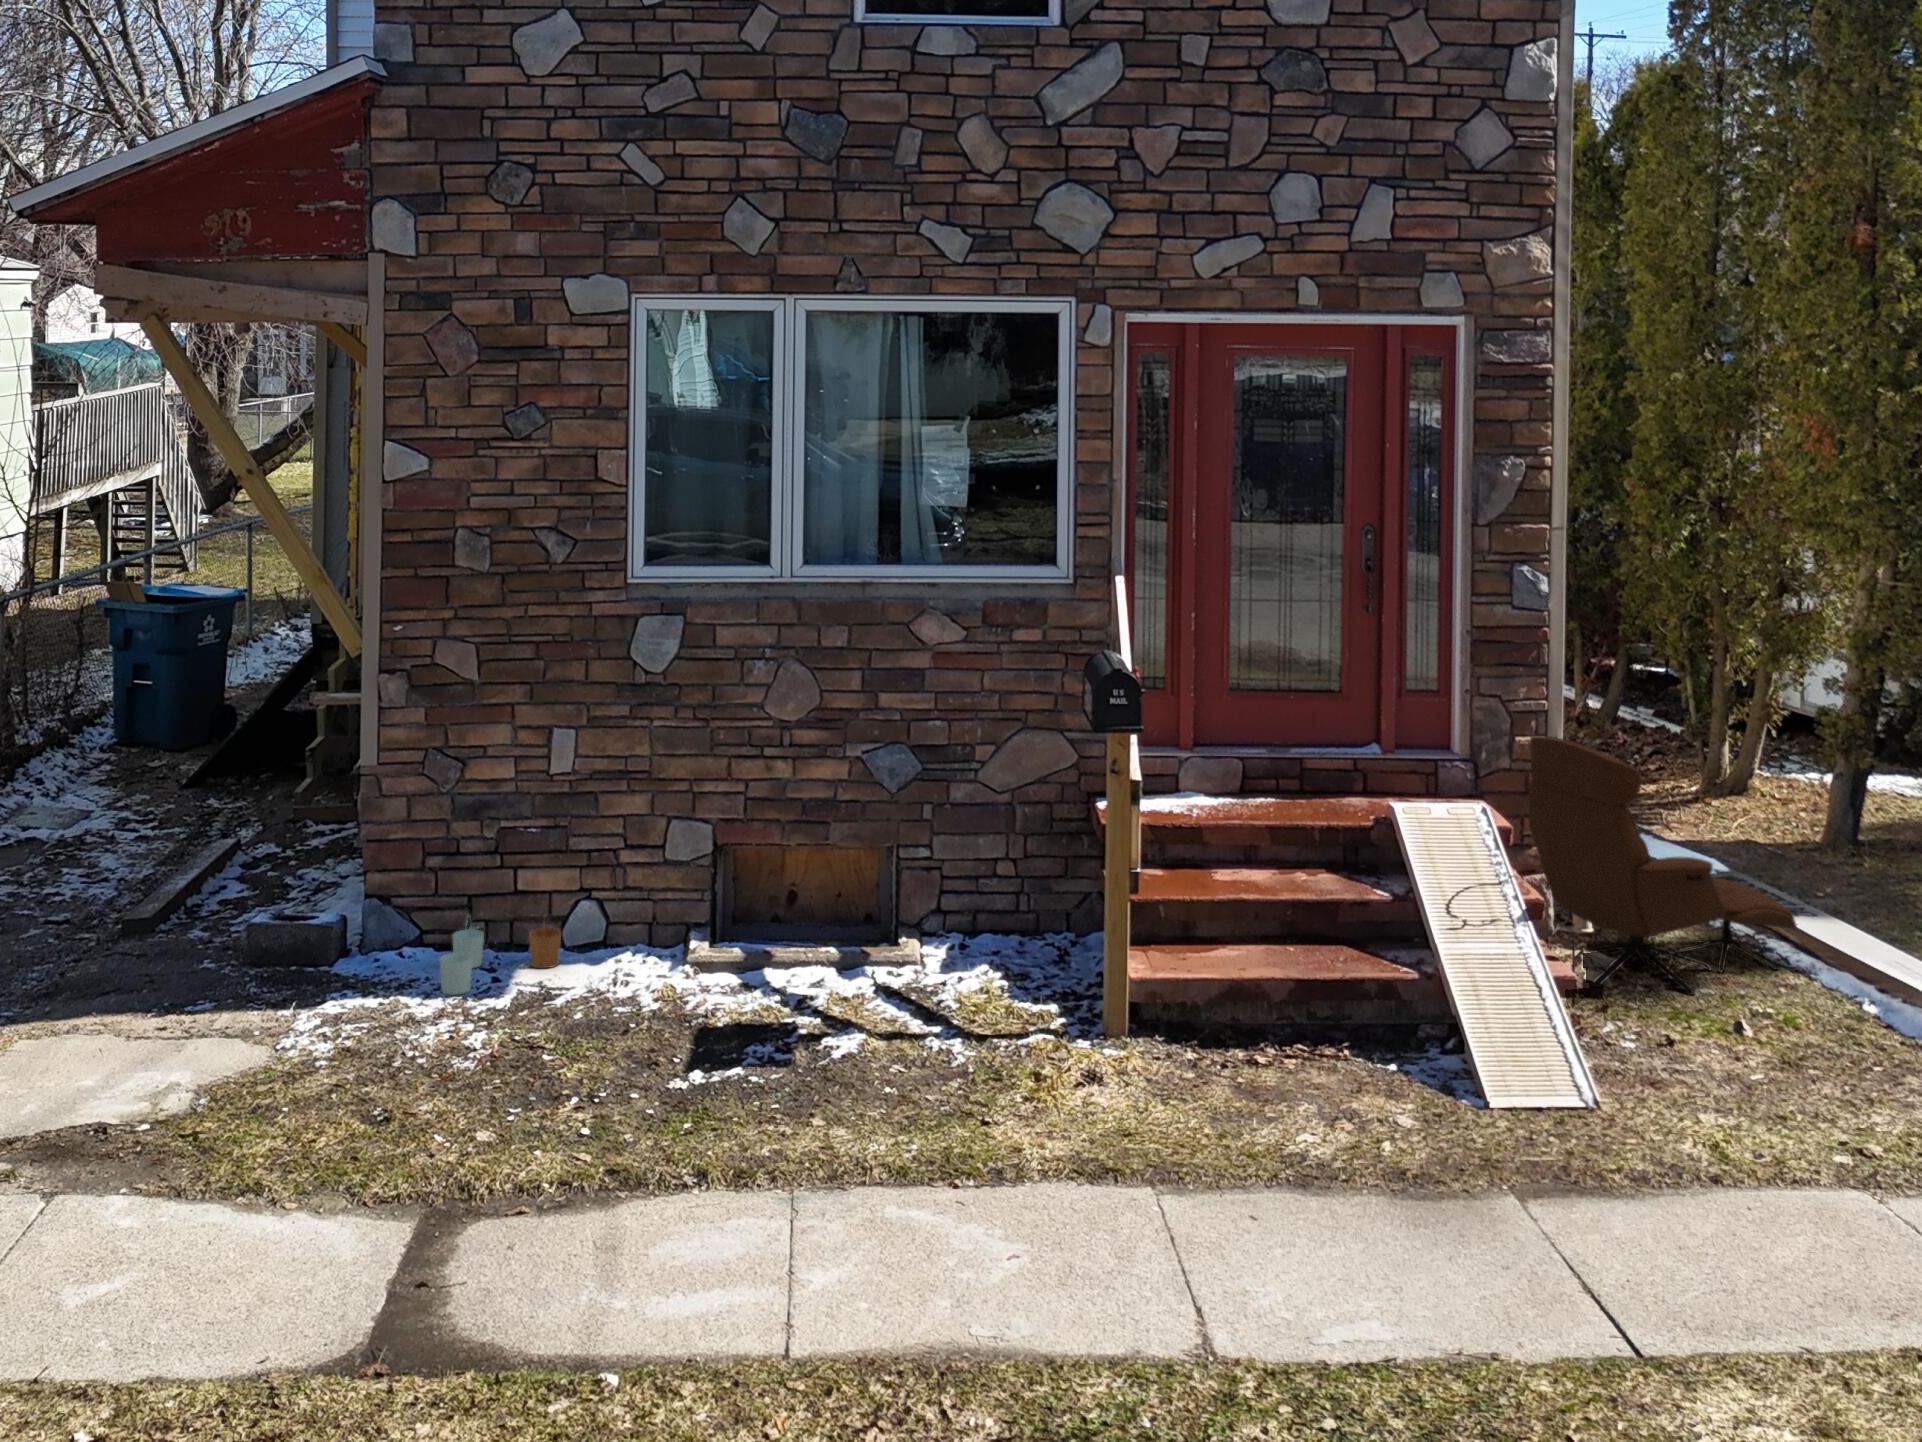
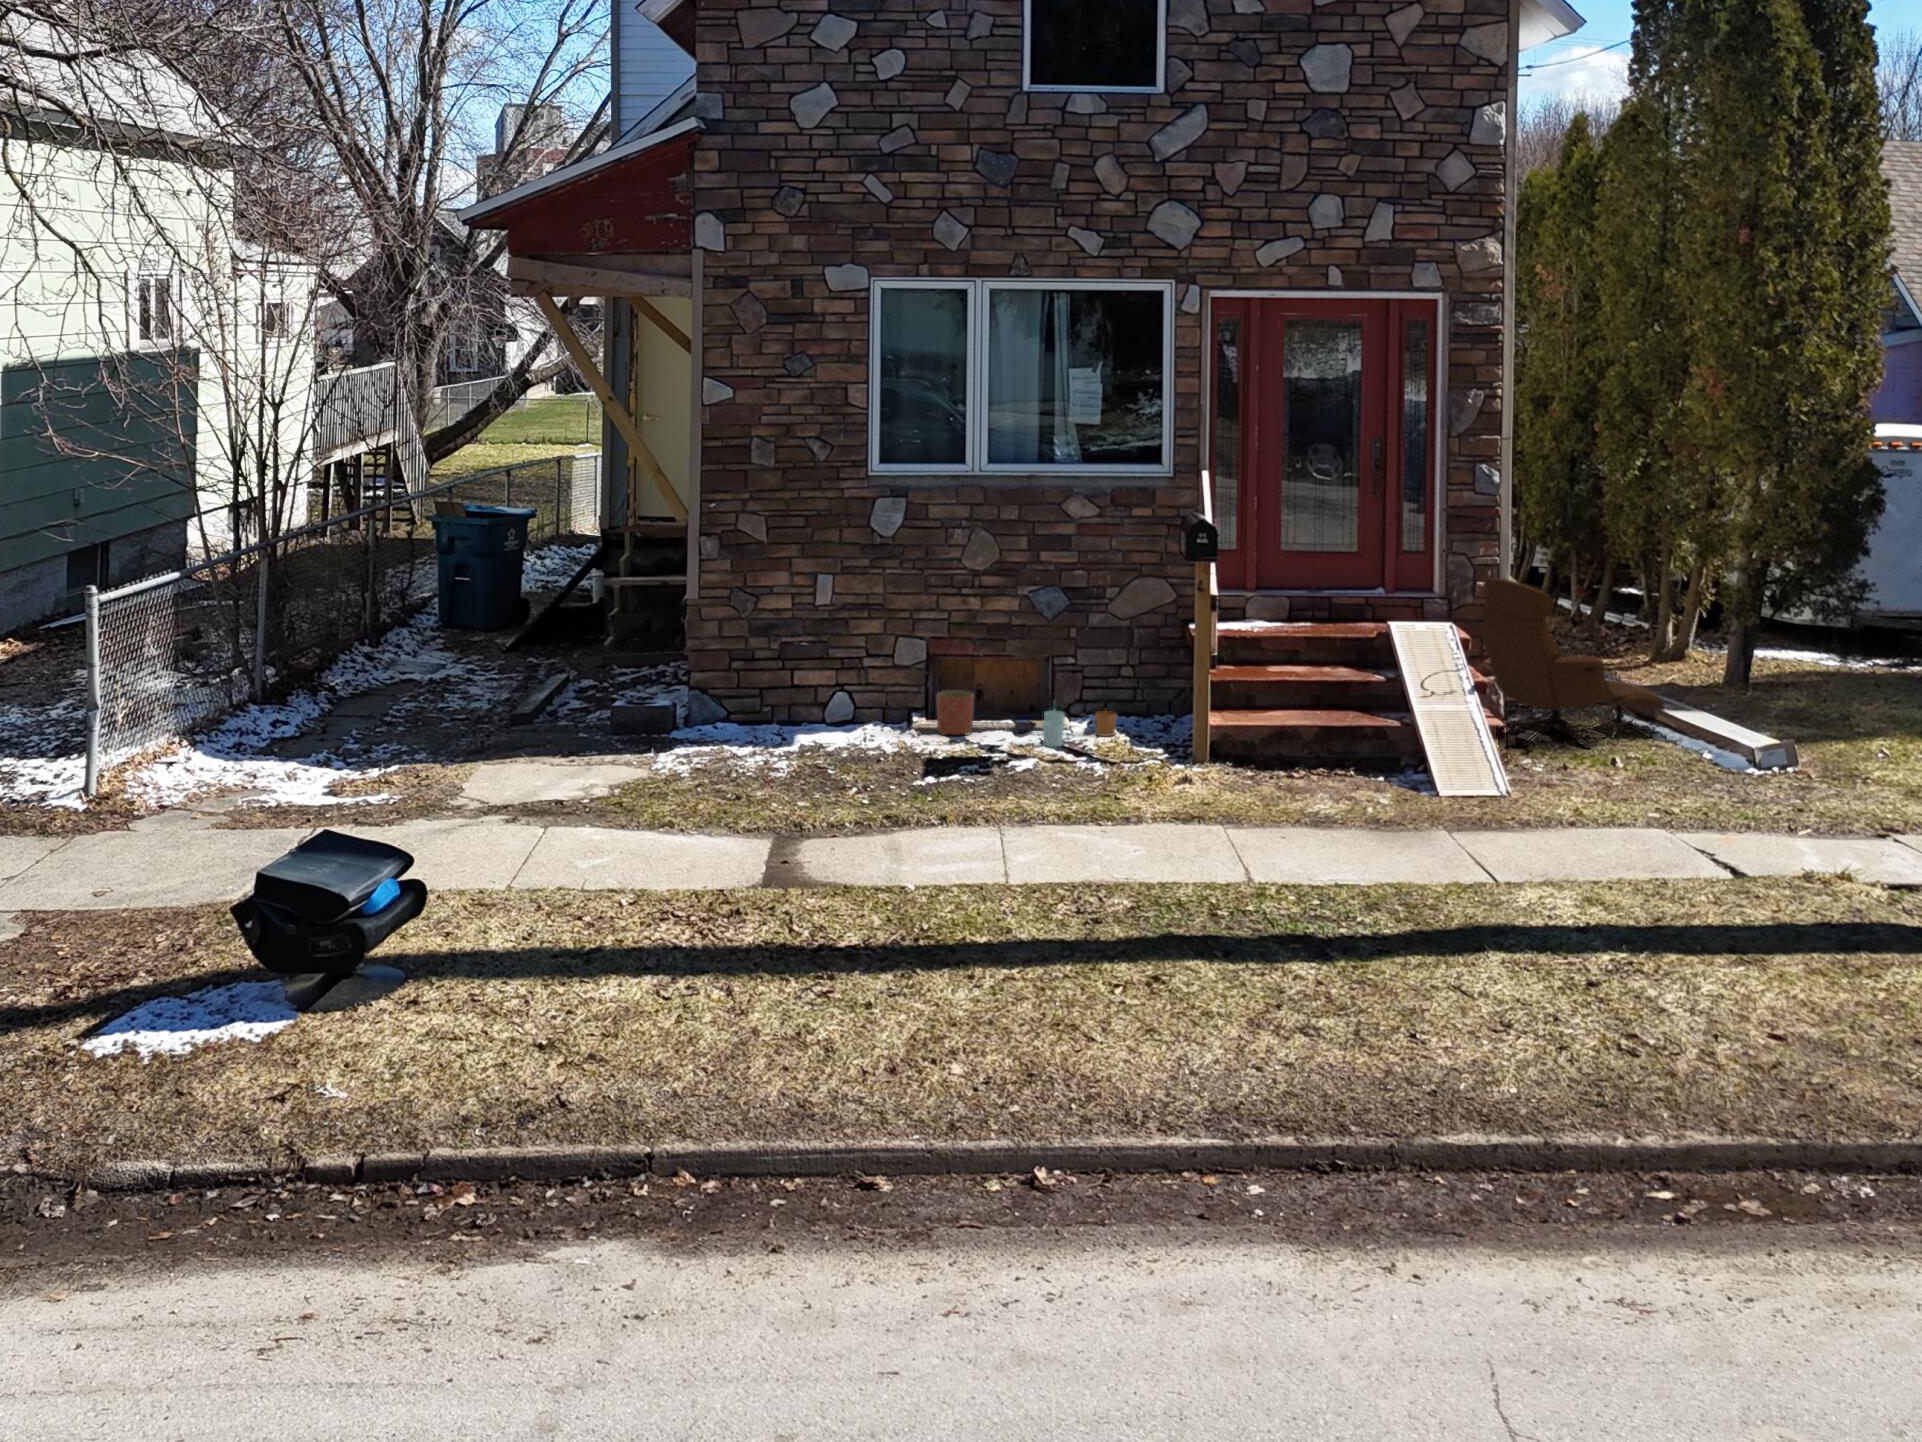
planter: none [728,898,783,969] -> present [937,690,974,735]
bucket: present [440,924,561,995] -> present [1043,709,1116,747]

